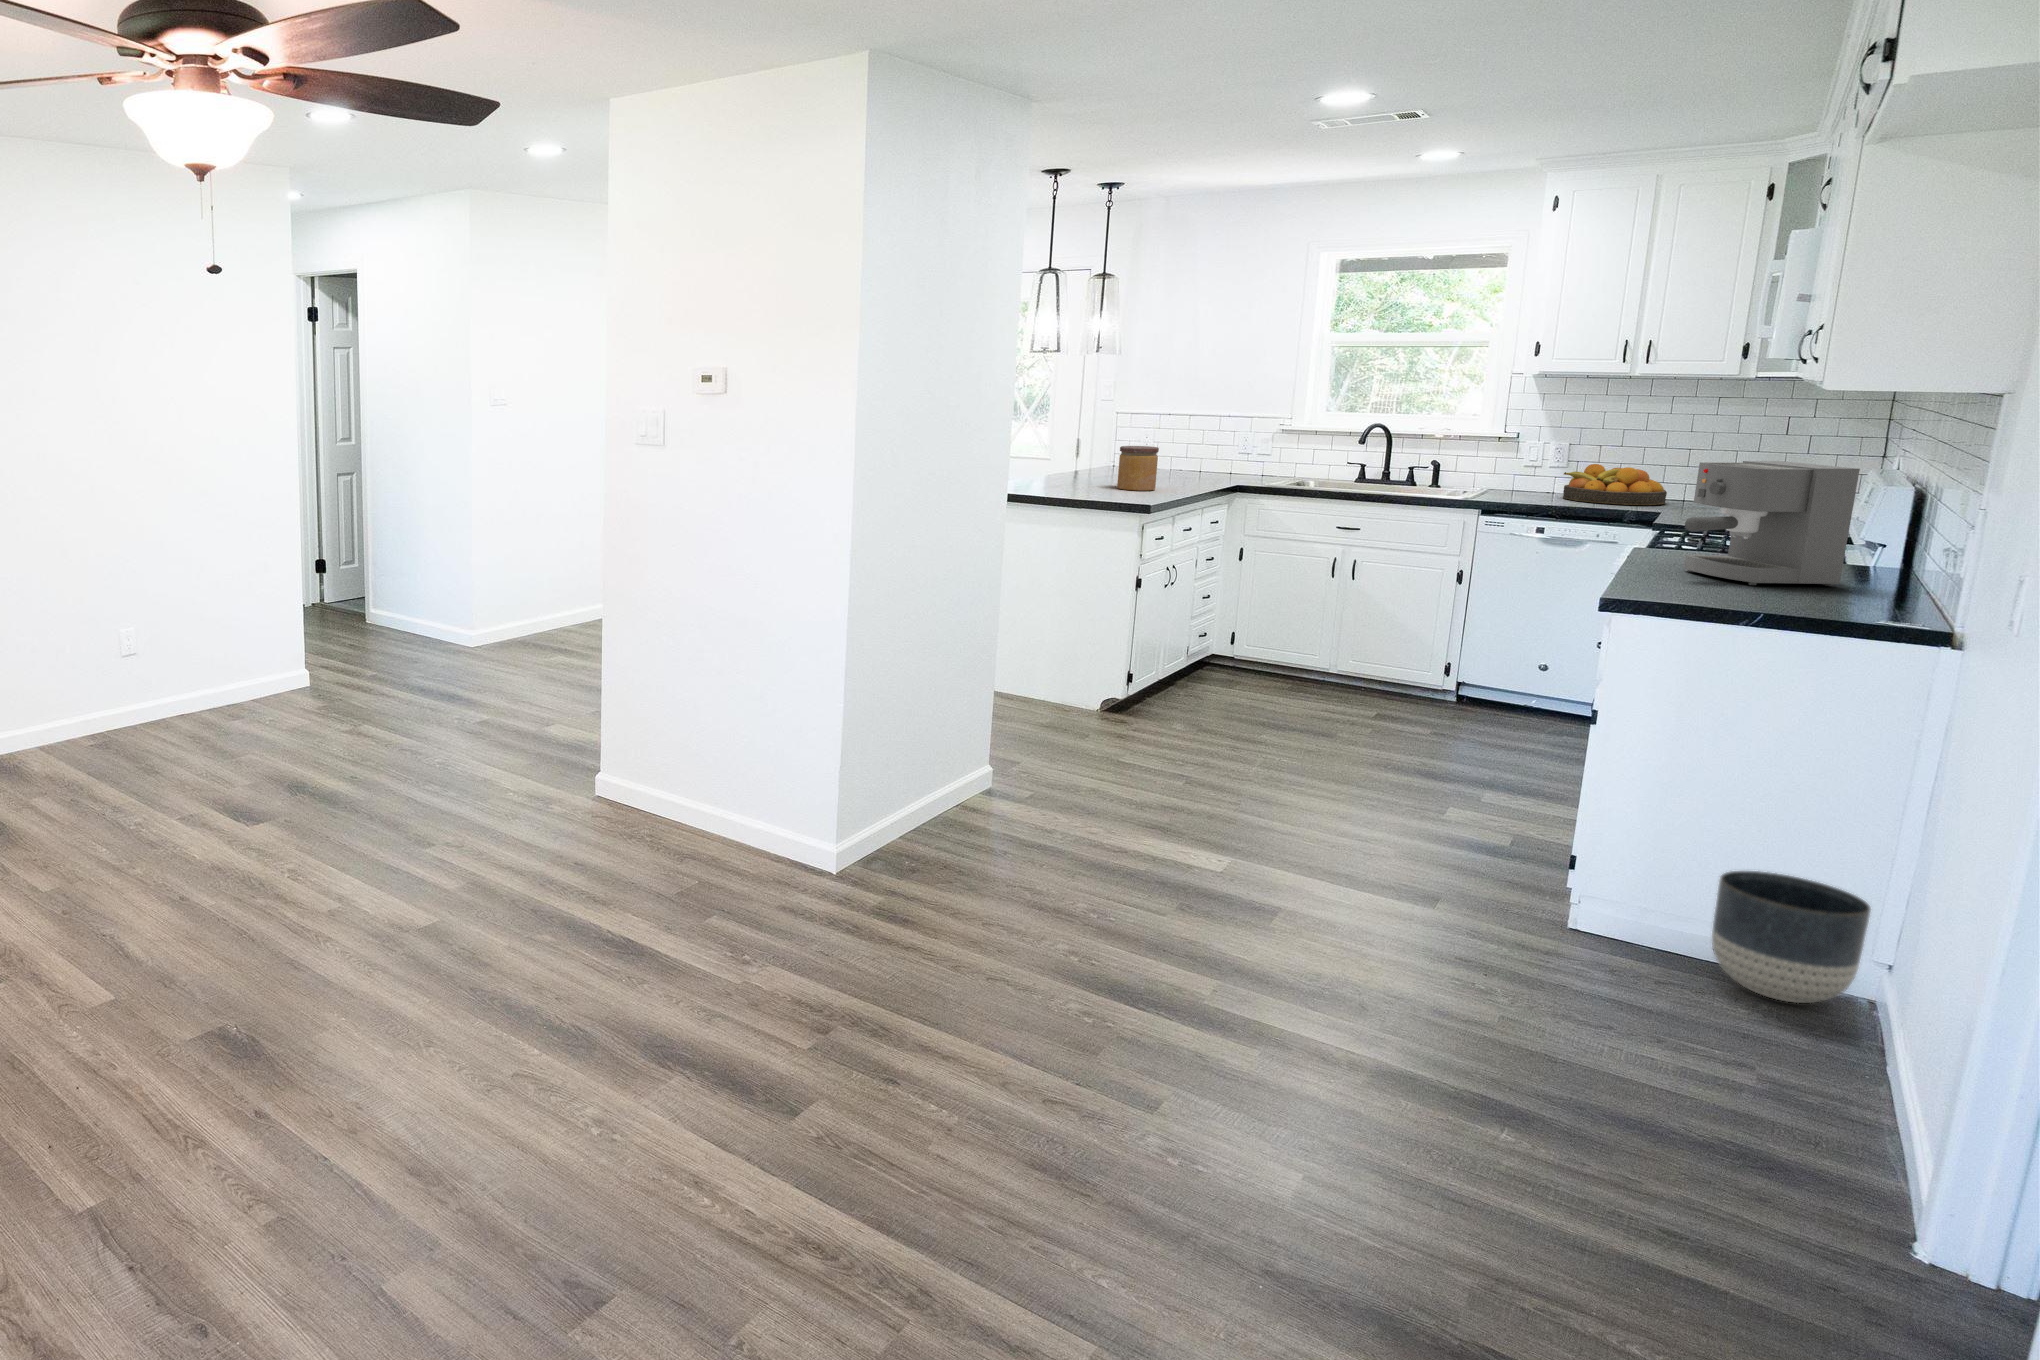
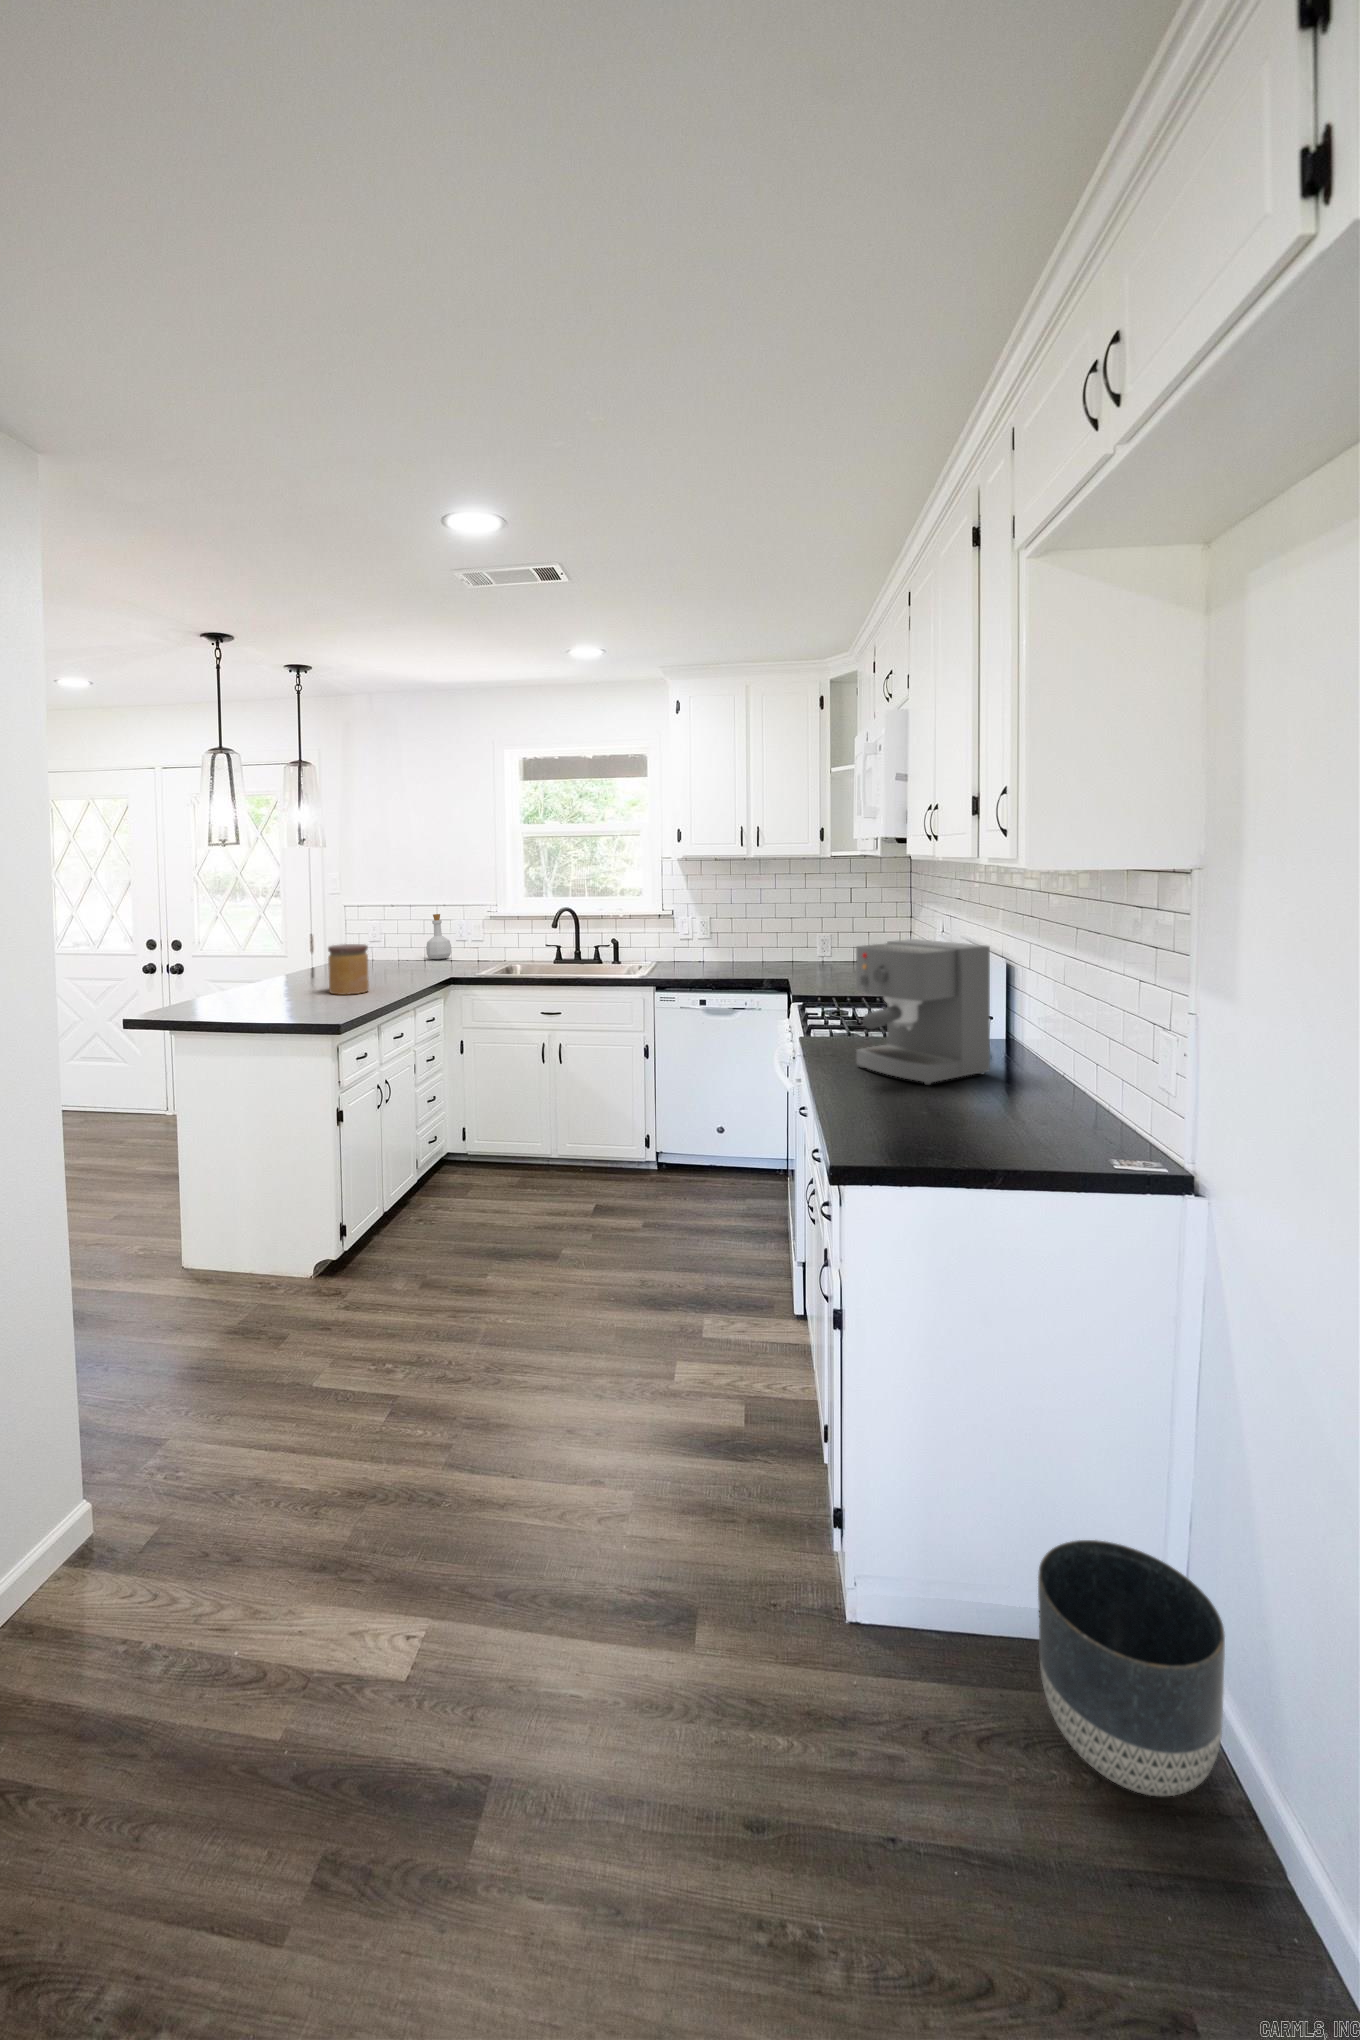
bottle: none [1200,424,1228,471] -> present [426,914,451,959]
fruit bowl: present [1563,464,1667,505] -> none [708,936,780,971]

